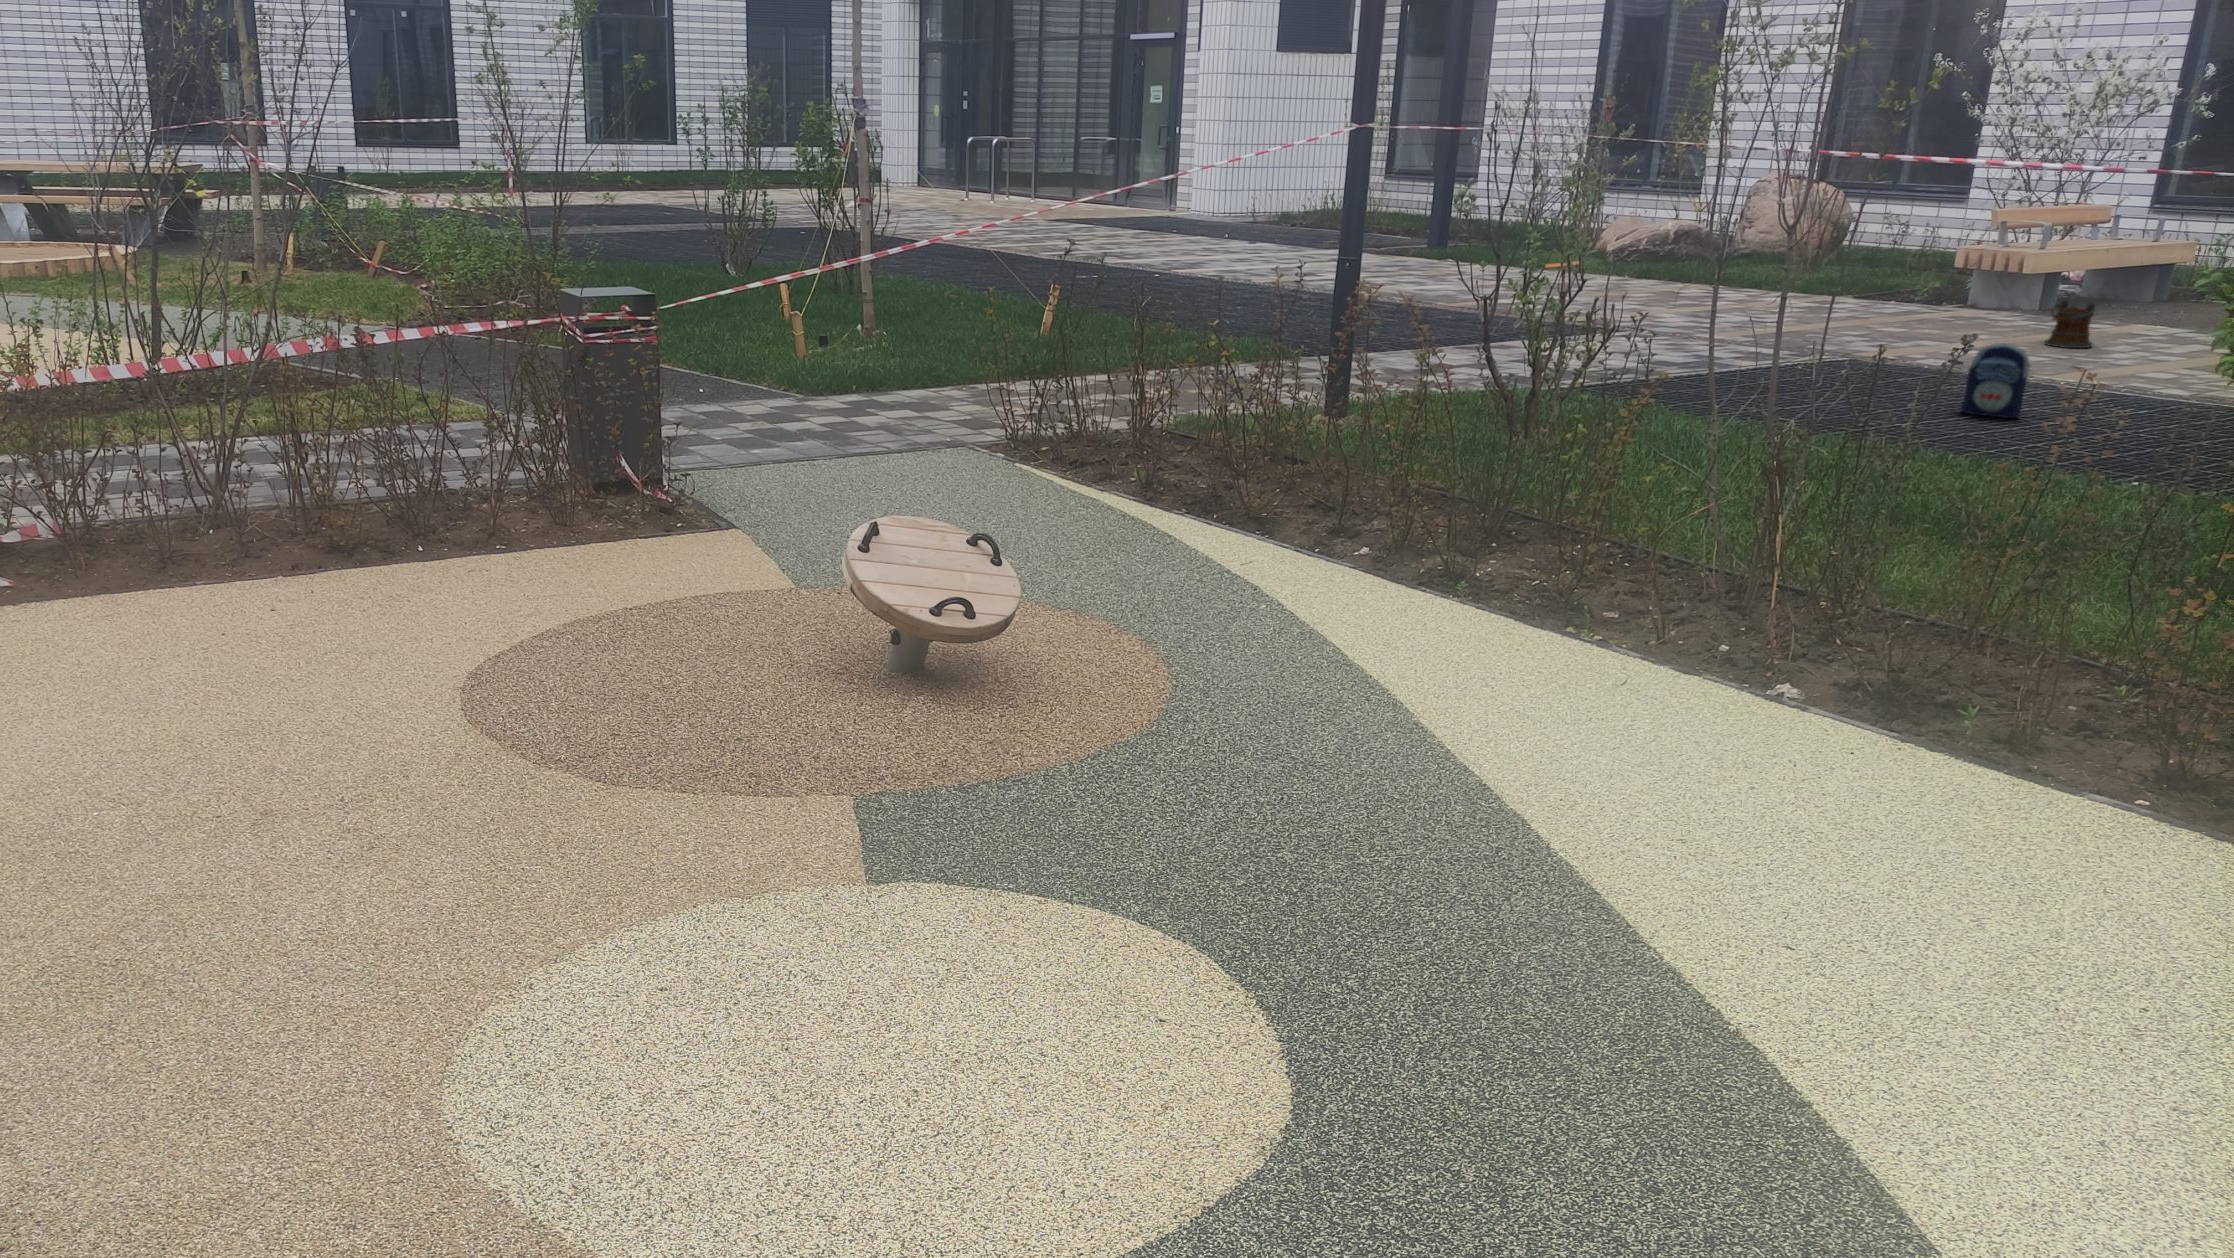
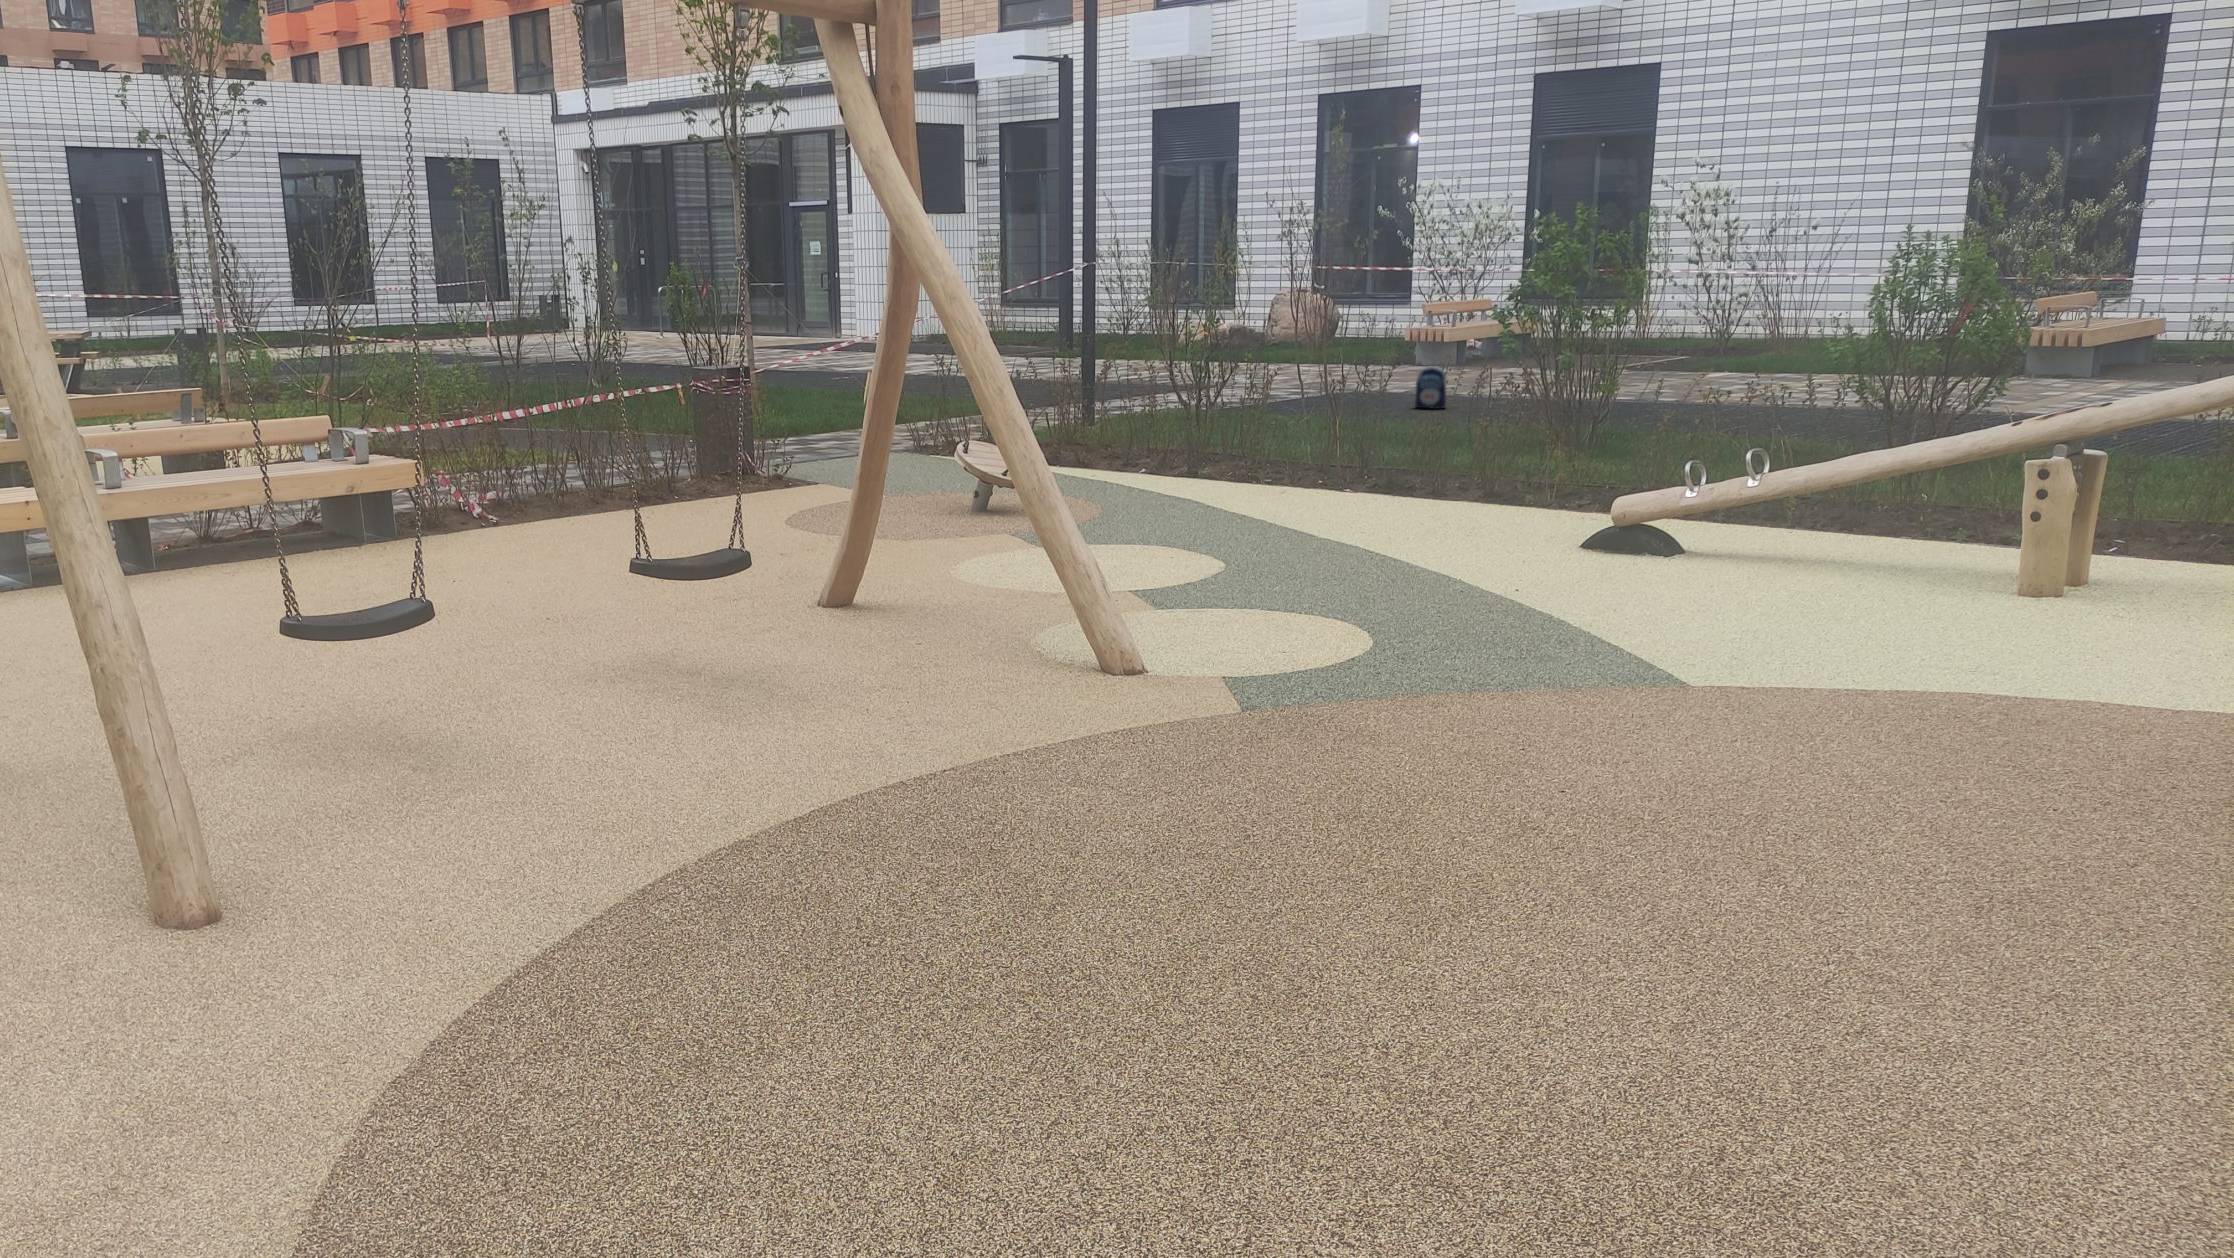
bucket: present [2045,300,2095,348] -> none [1461,352,1488,381]

